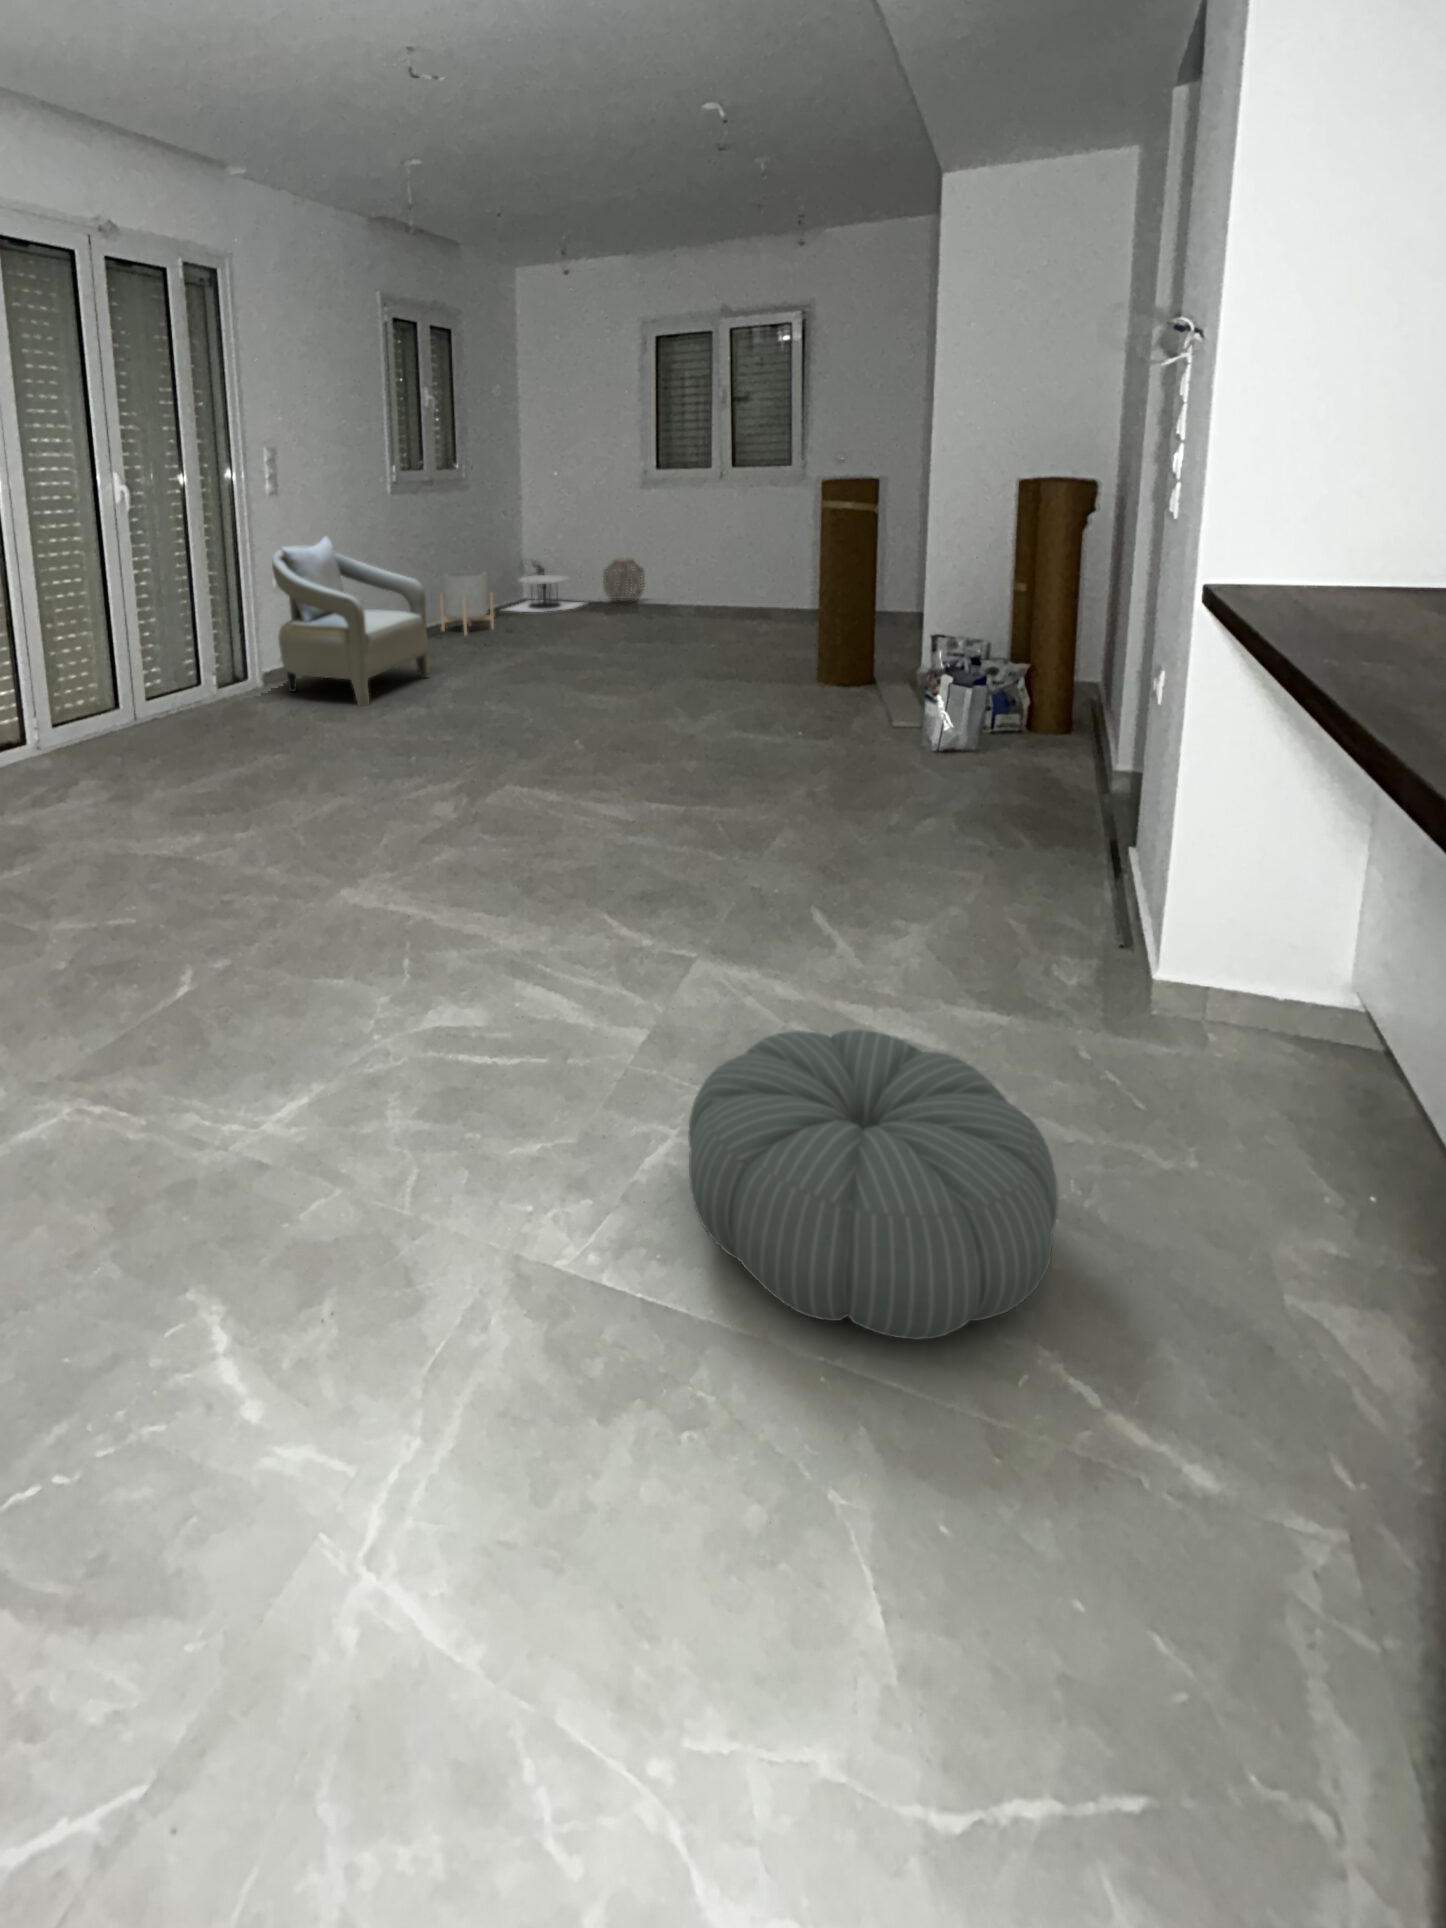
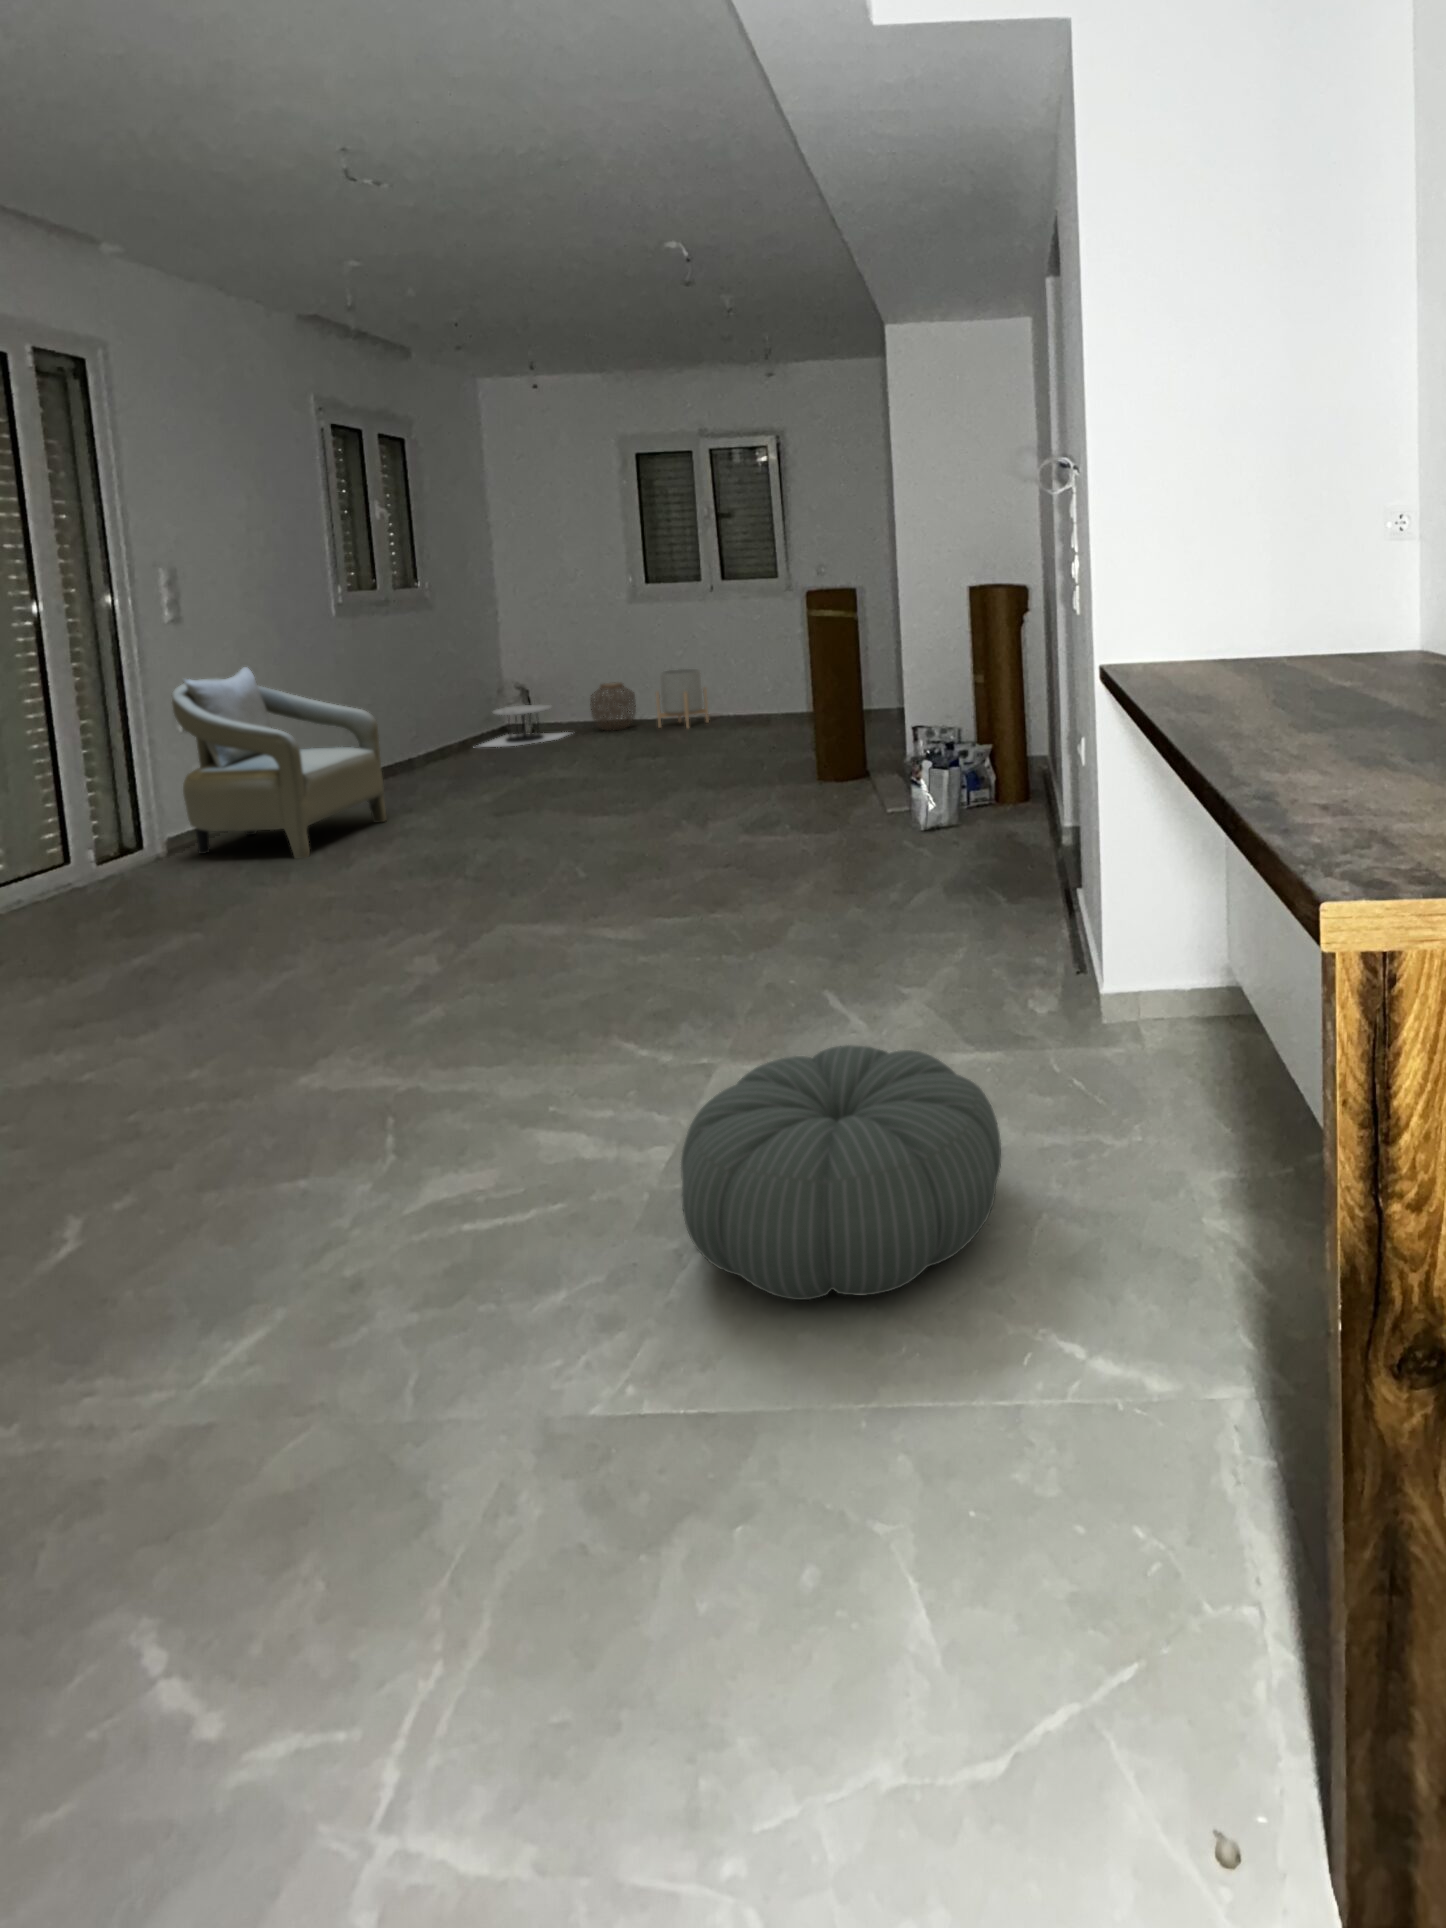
planter: present [440,571,494,635] -> present [656,669,709,728]

